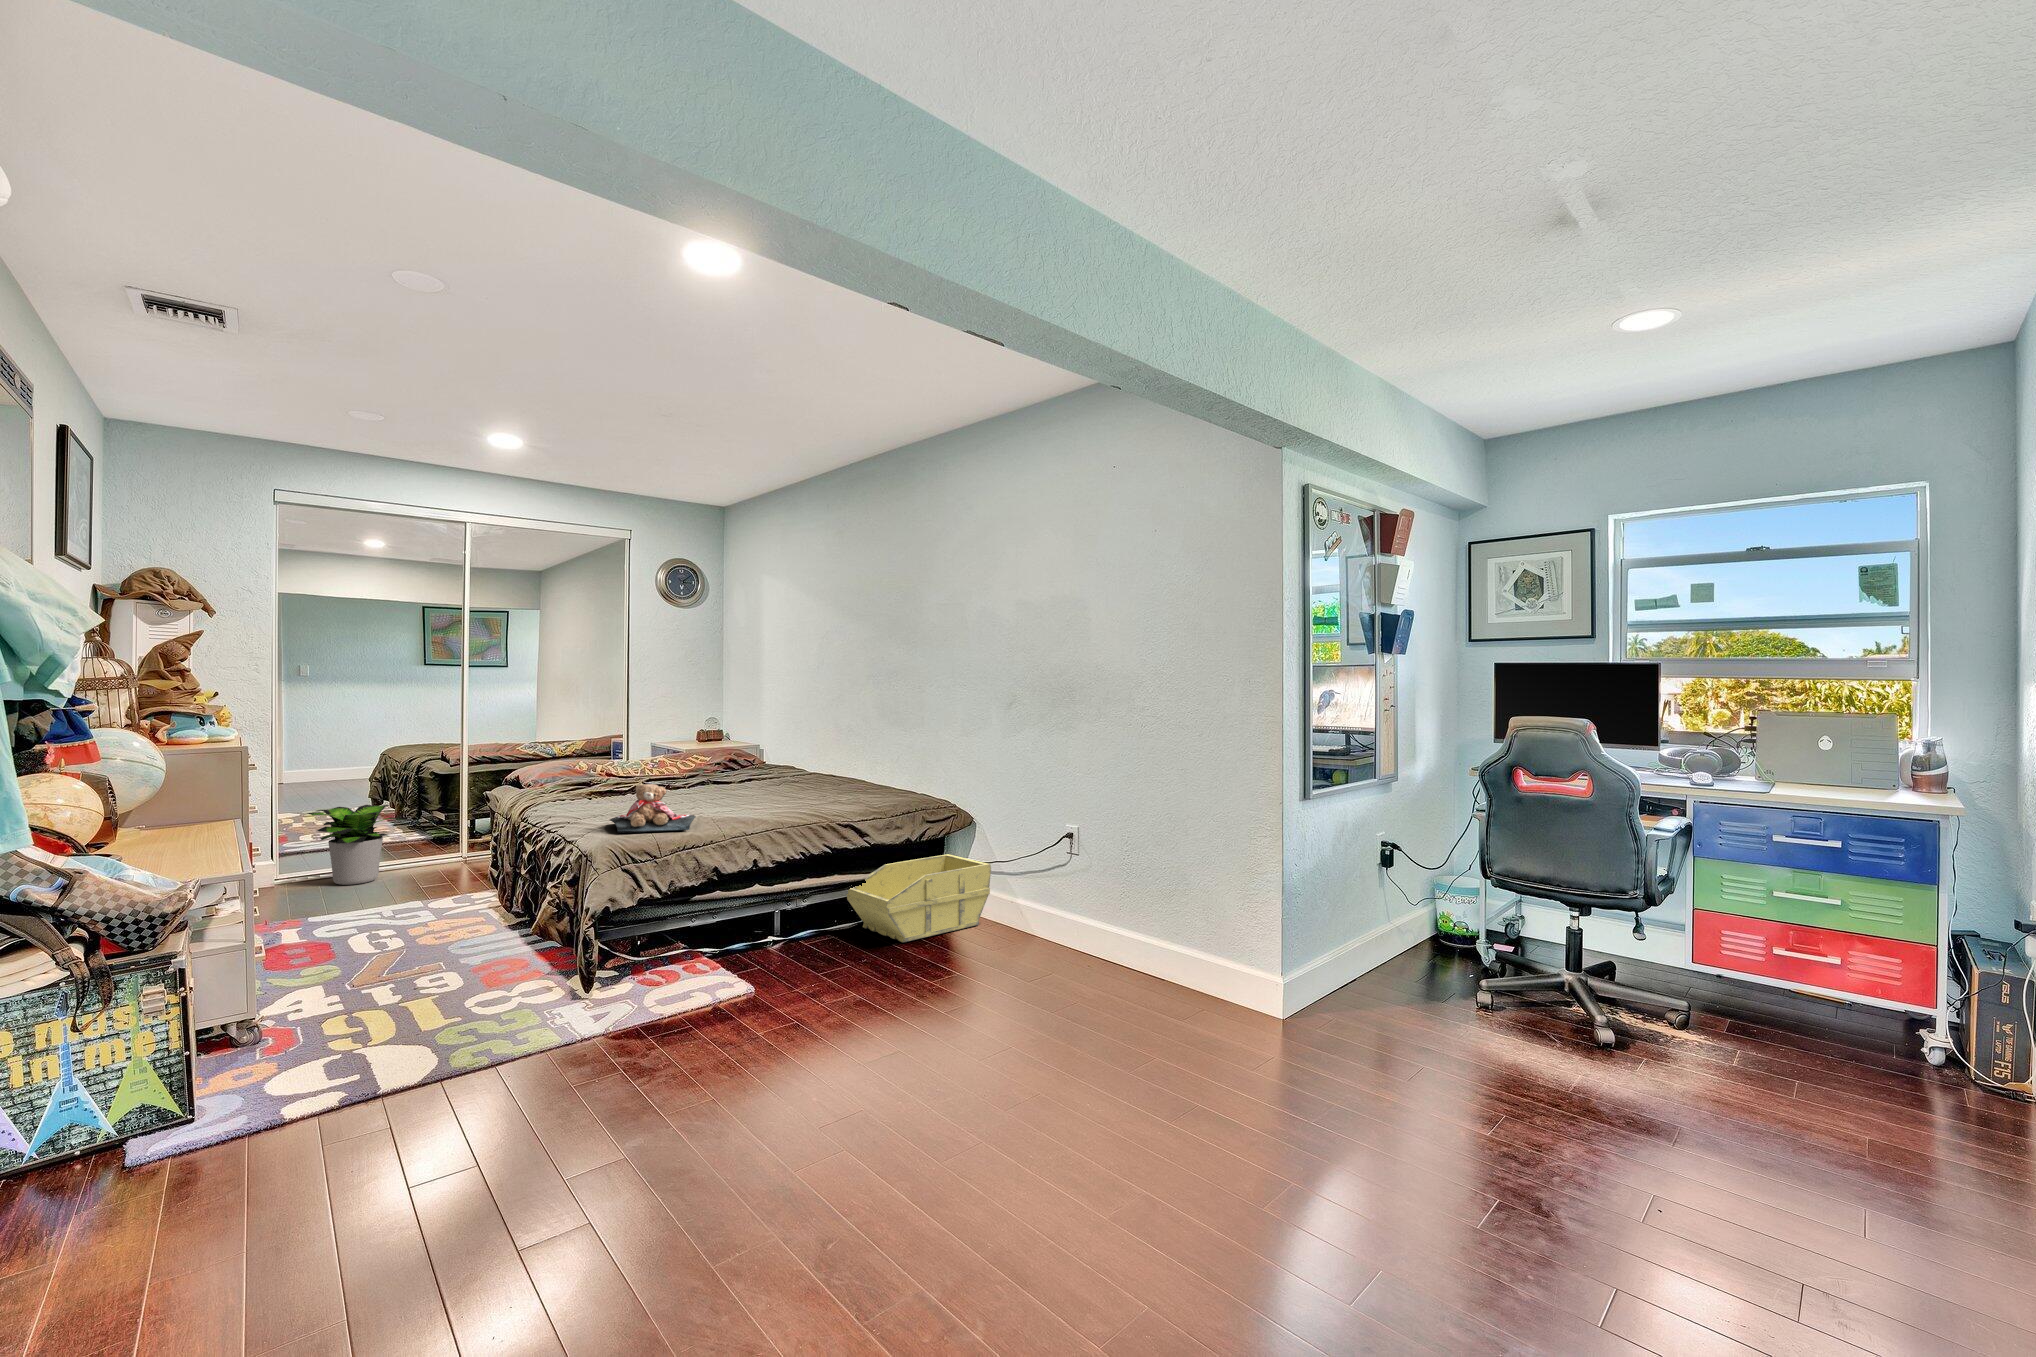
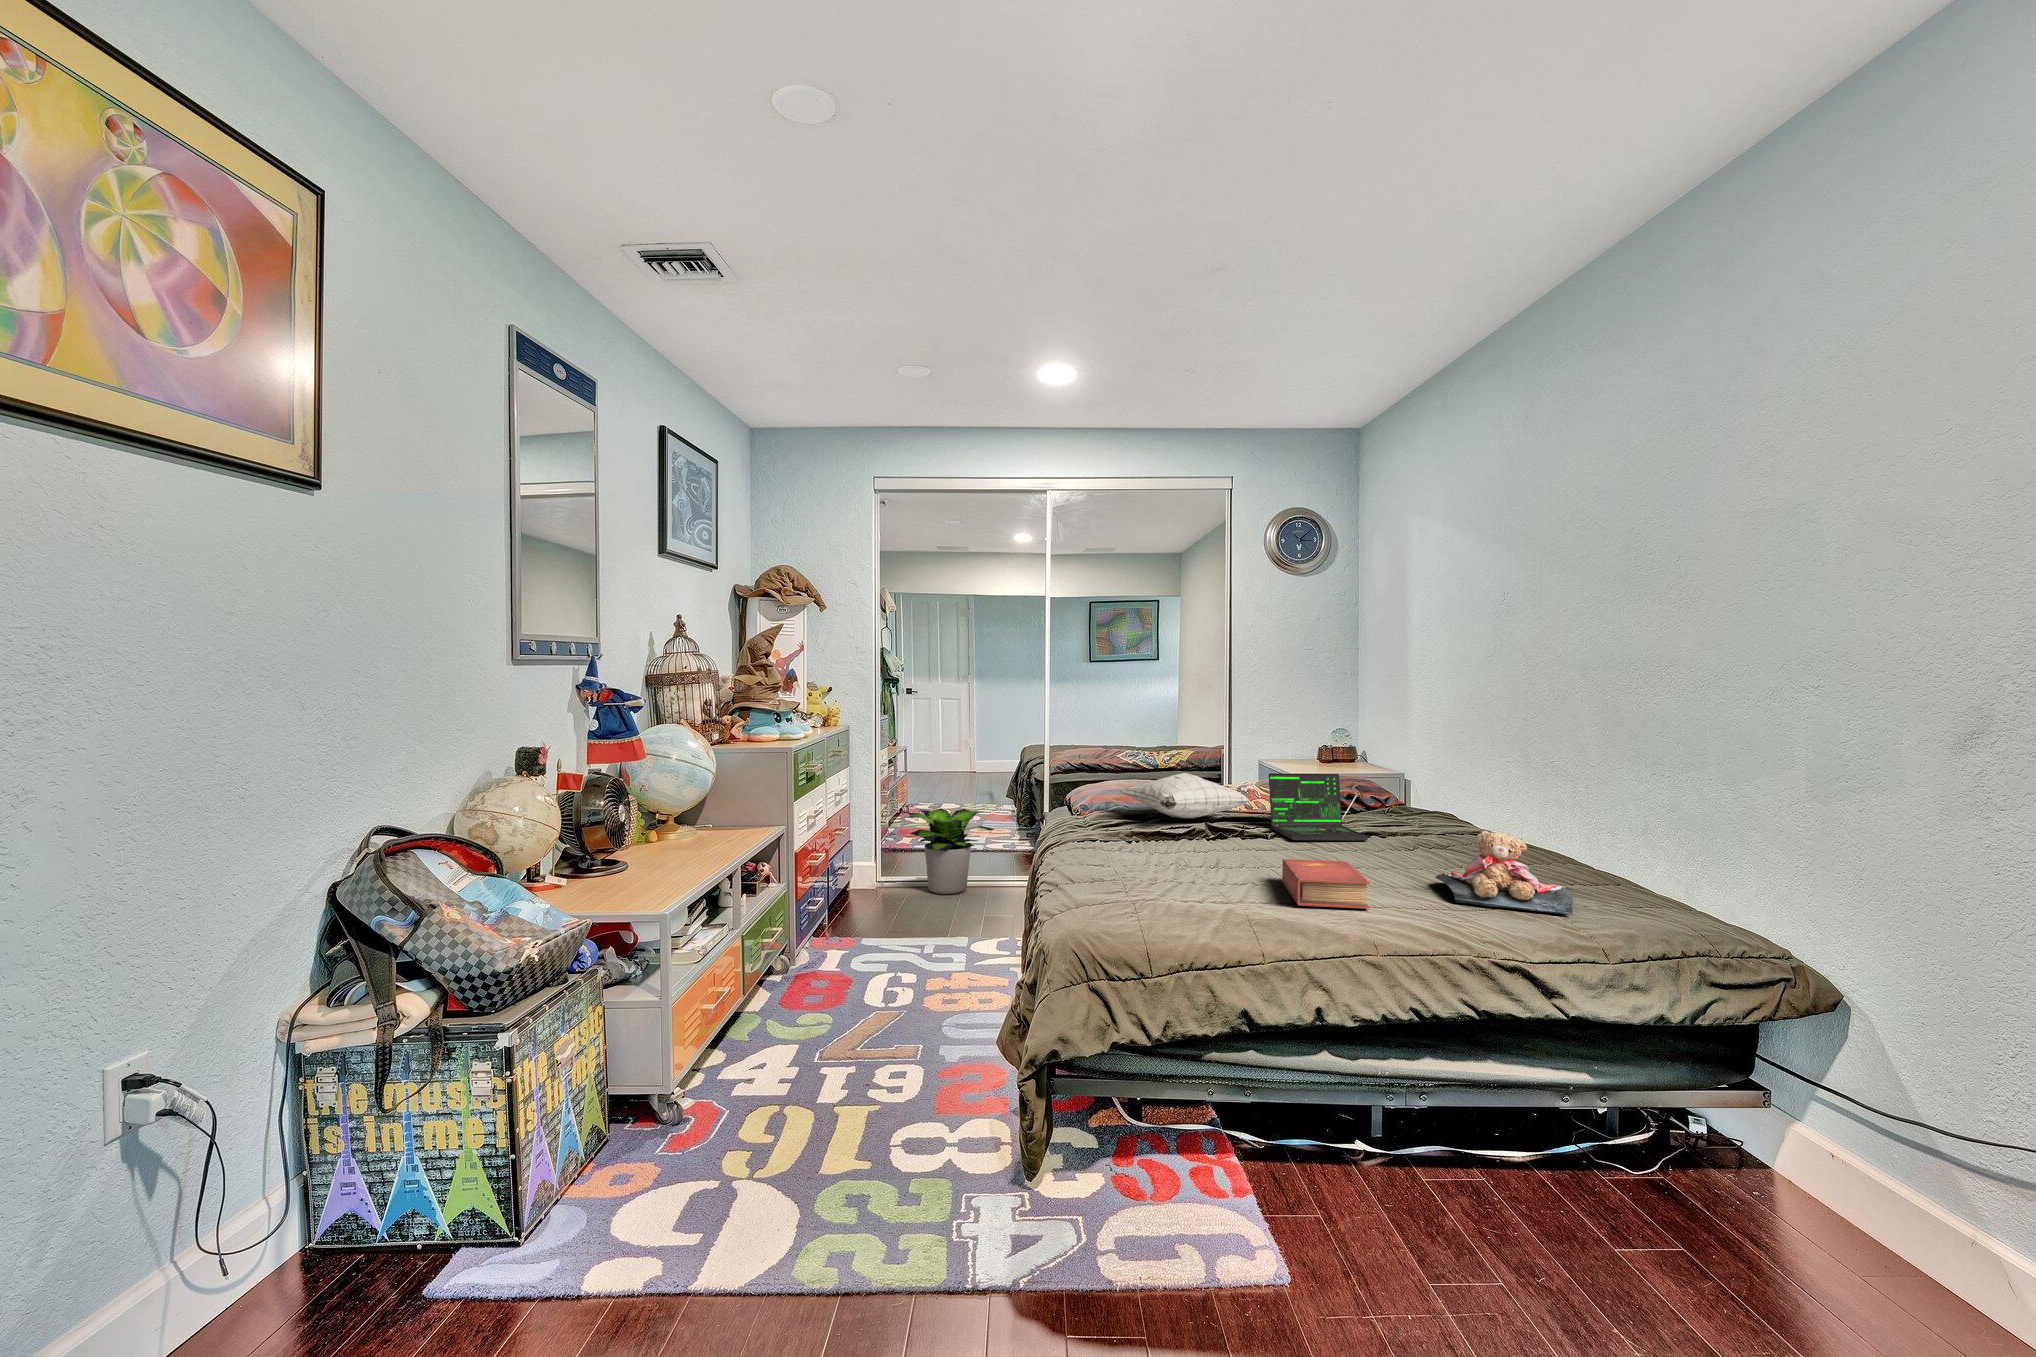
laptop: none [682,743,752,787] -> present [1269,773,1368,840]
pillow: none [563,749,669,784] -> present [1123,773,1249,819]
teddy bear: present [610,783,696,833] -> present [1435,830,1573,915]
book: none [712,790,770,815] -> present [1282,859,1370,909]
storage bin: present [846,854,991,942] -> none [1513,1054,1901,1263]

